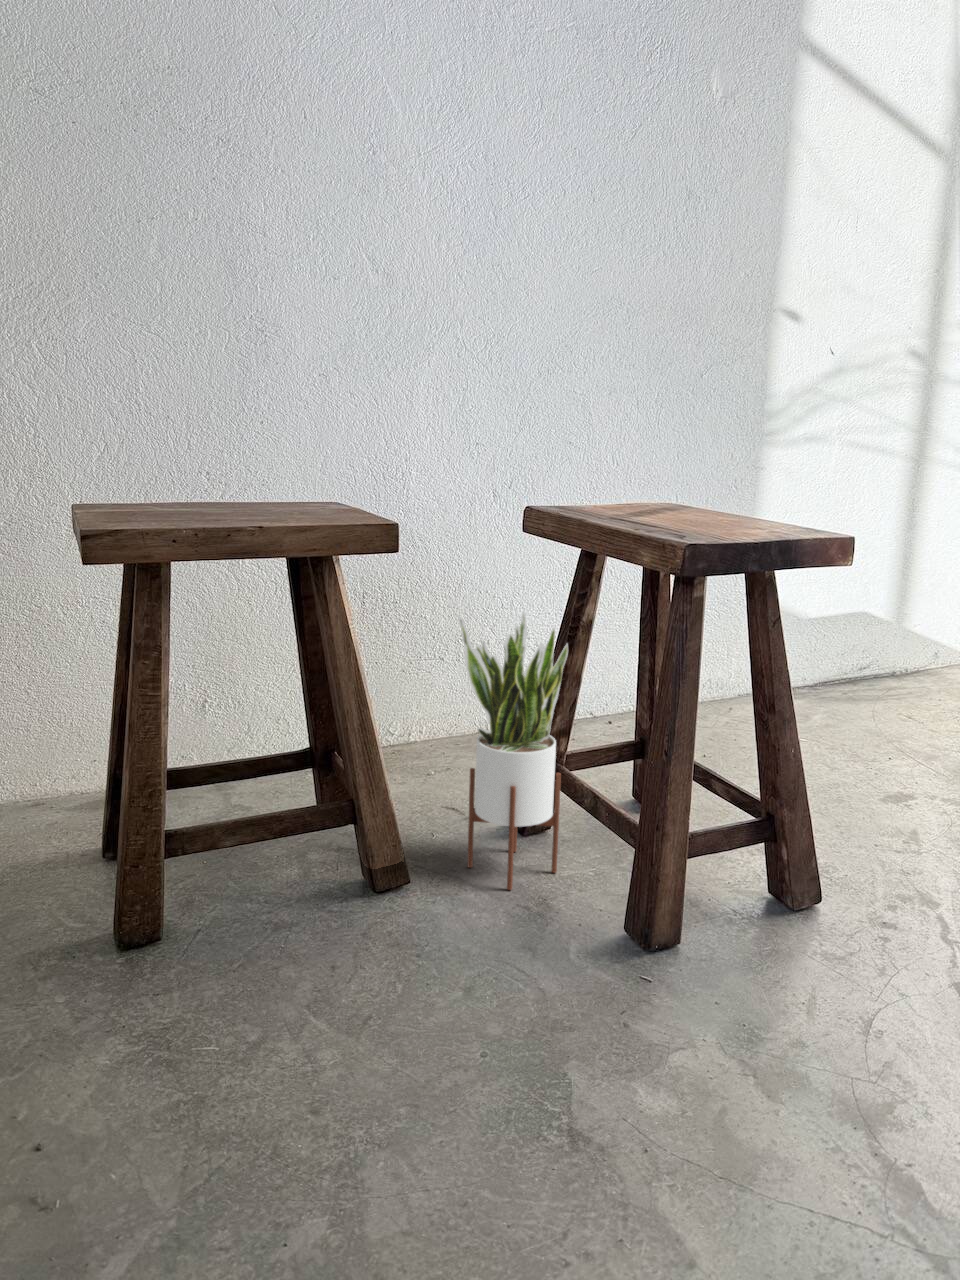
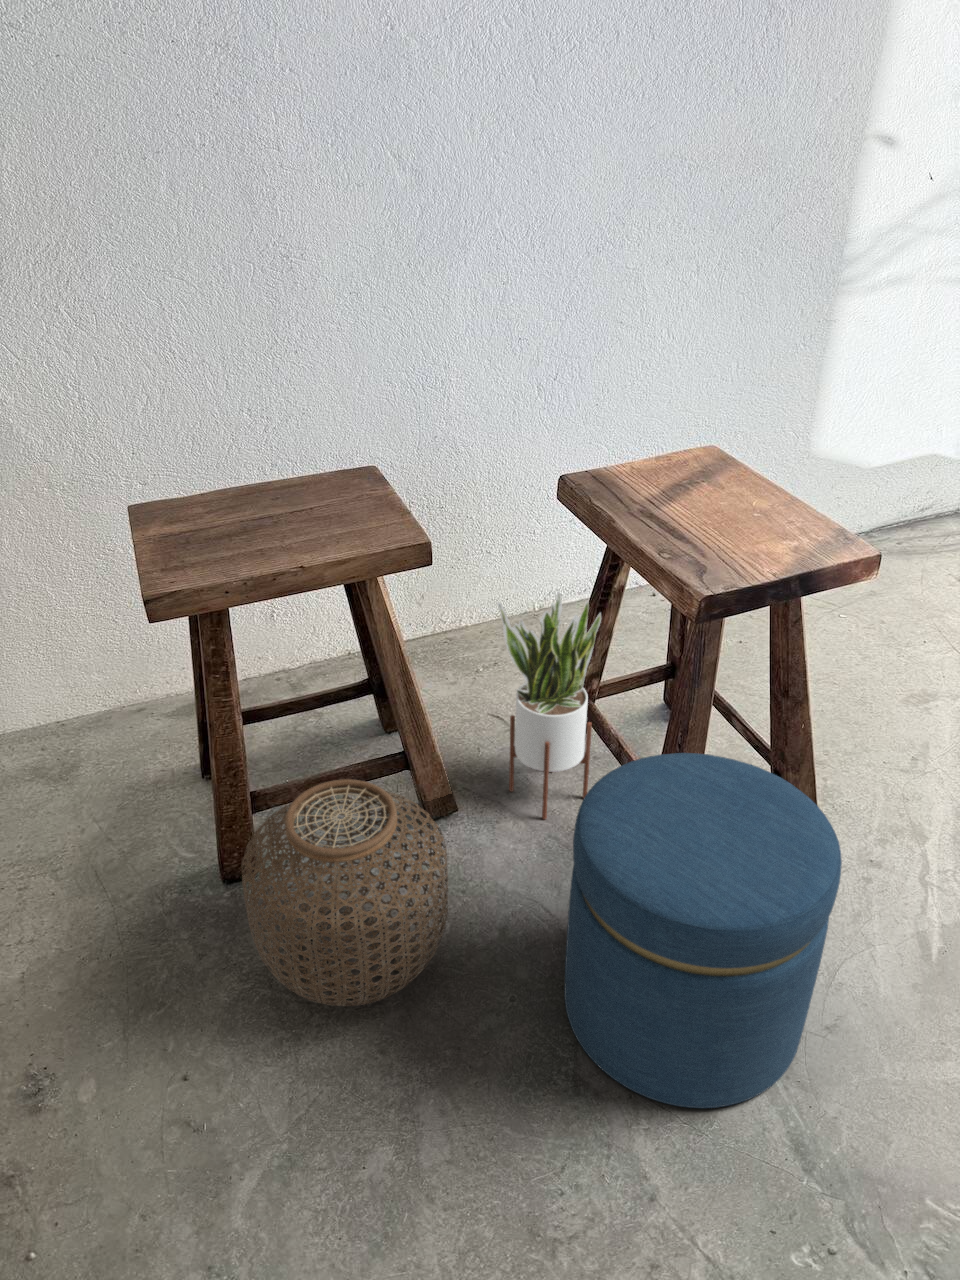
ottoman: none [549,735,884,1162] -> present [564,753,842,1108]
woven basket: none [146,765,403,1061] -> present [242,779,448,1006]

